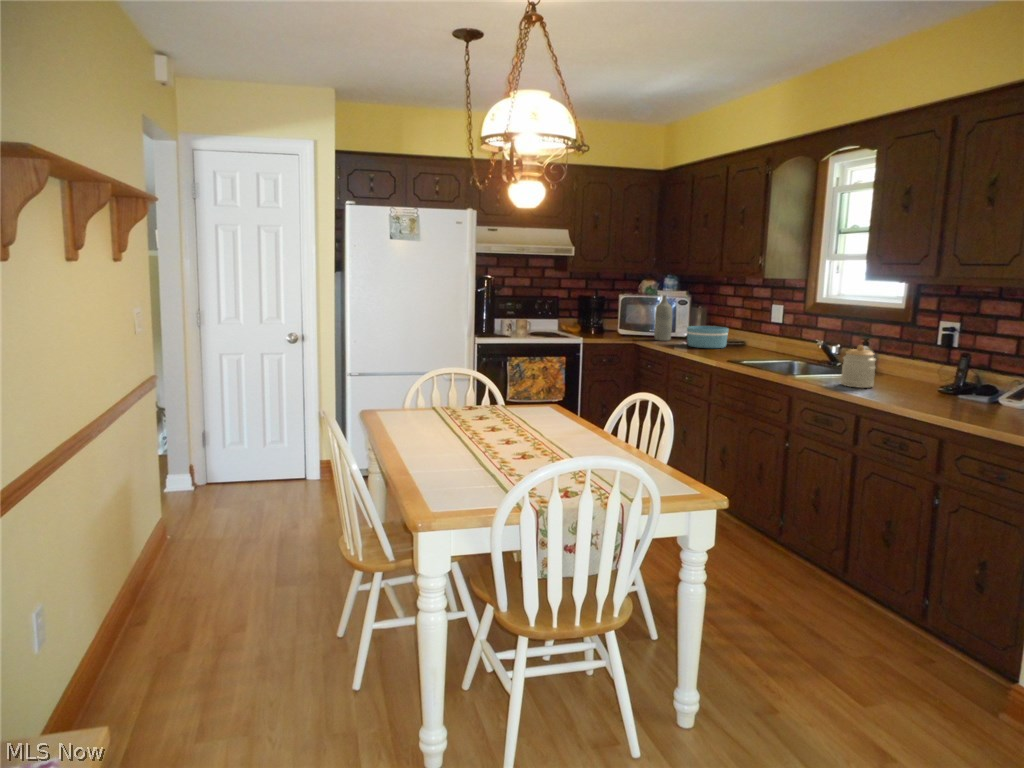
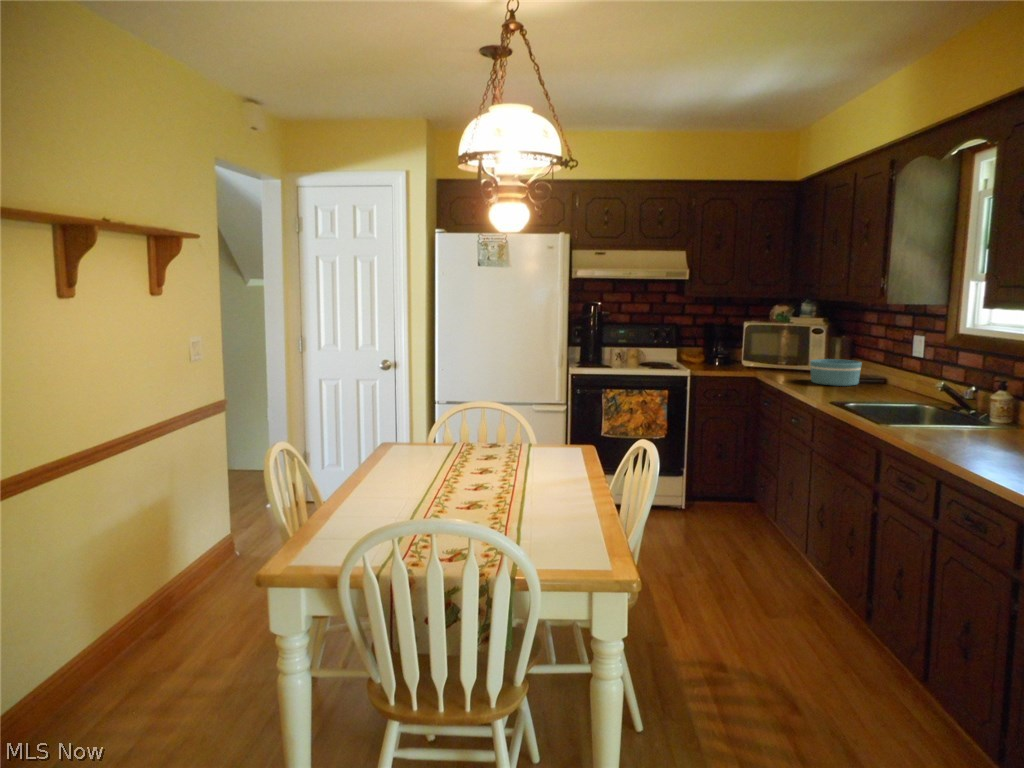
bottle: present [654,295,672,341] -> none [778,323,799,375]
jar: present [841,345,876,388] -> none [957,386,1004,440]

